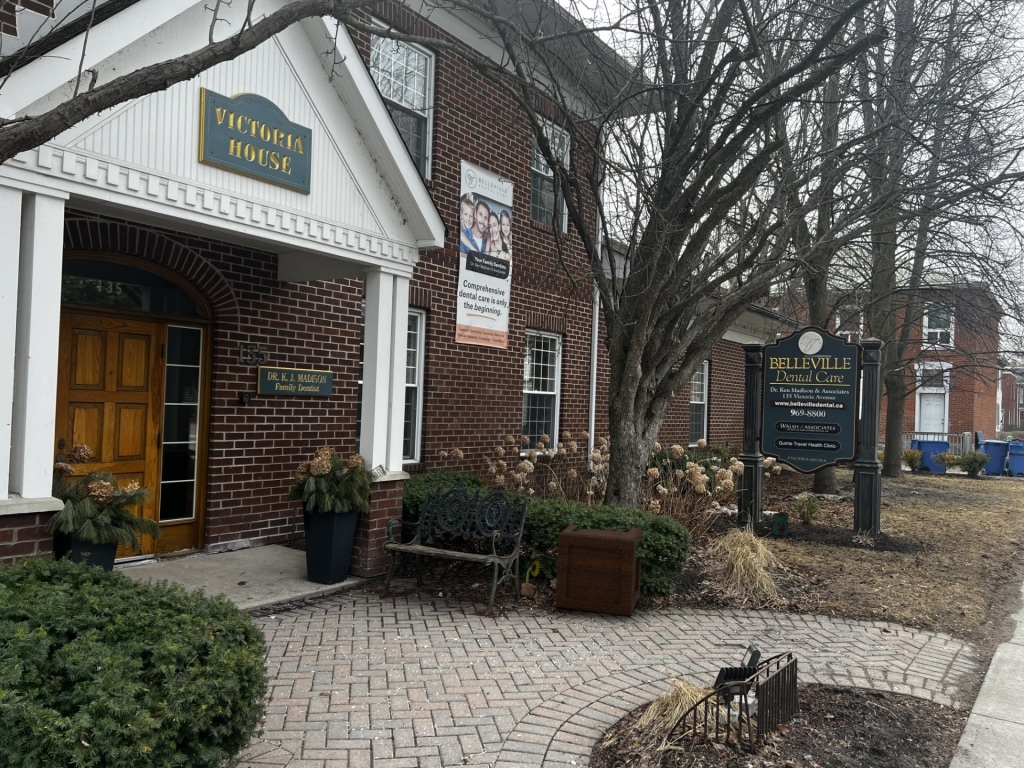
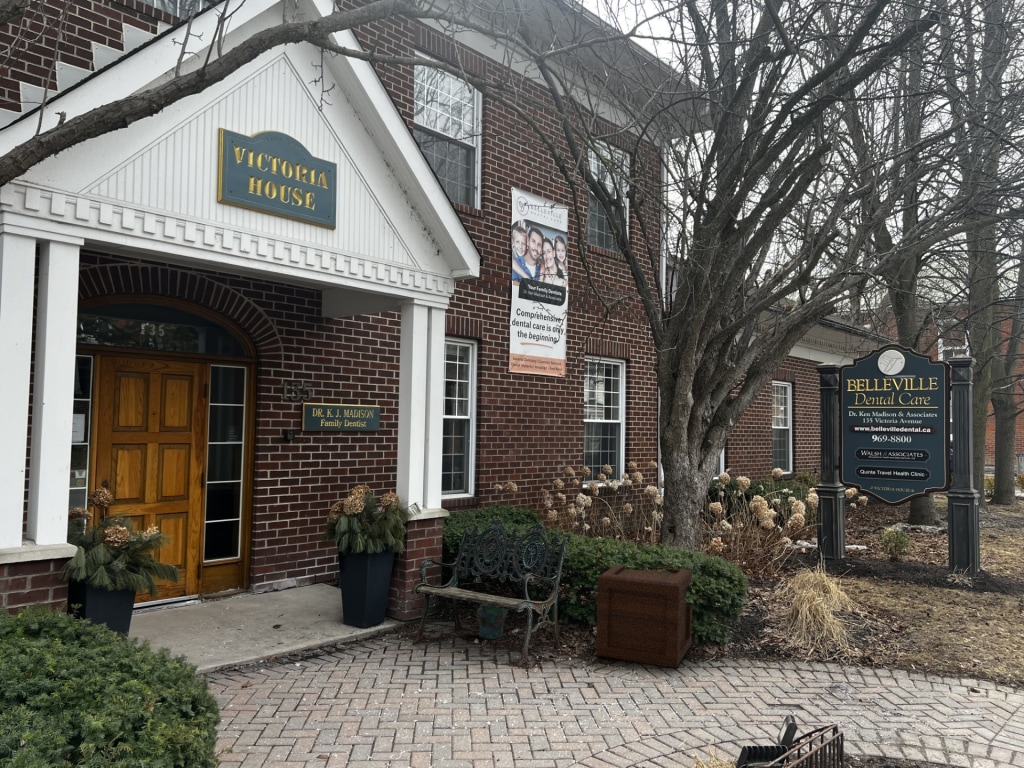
watering can: present [759,509,789,536] -> present [476,592,516,639]
decorative plant: present [521,561,540,596] -> none [563,604,584,642]

